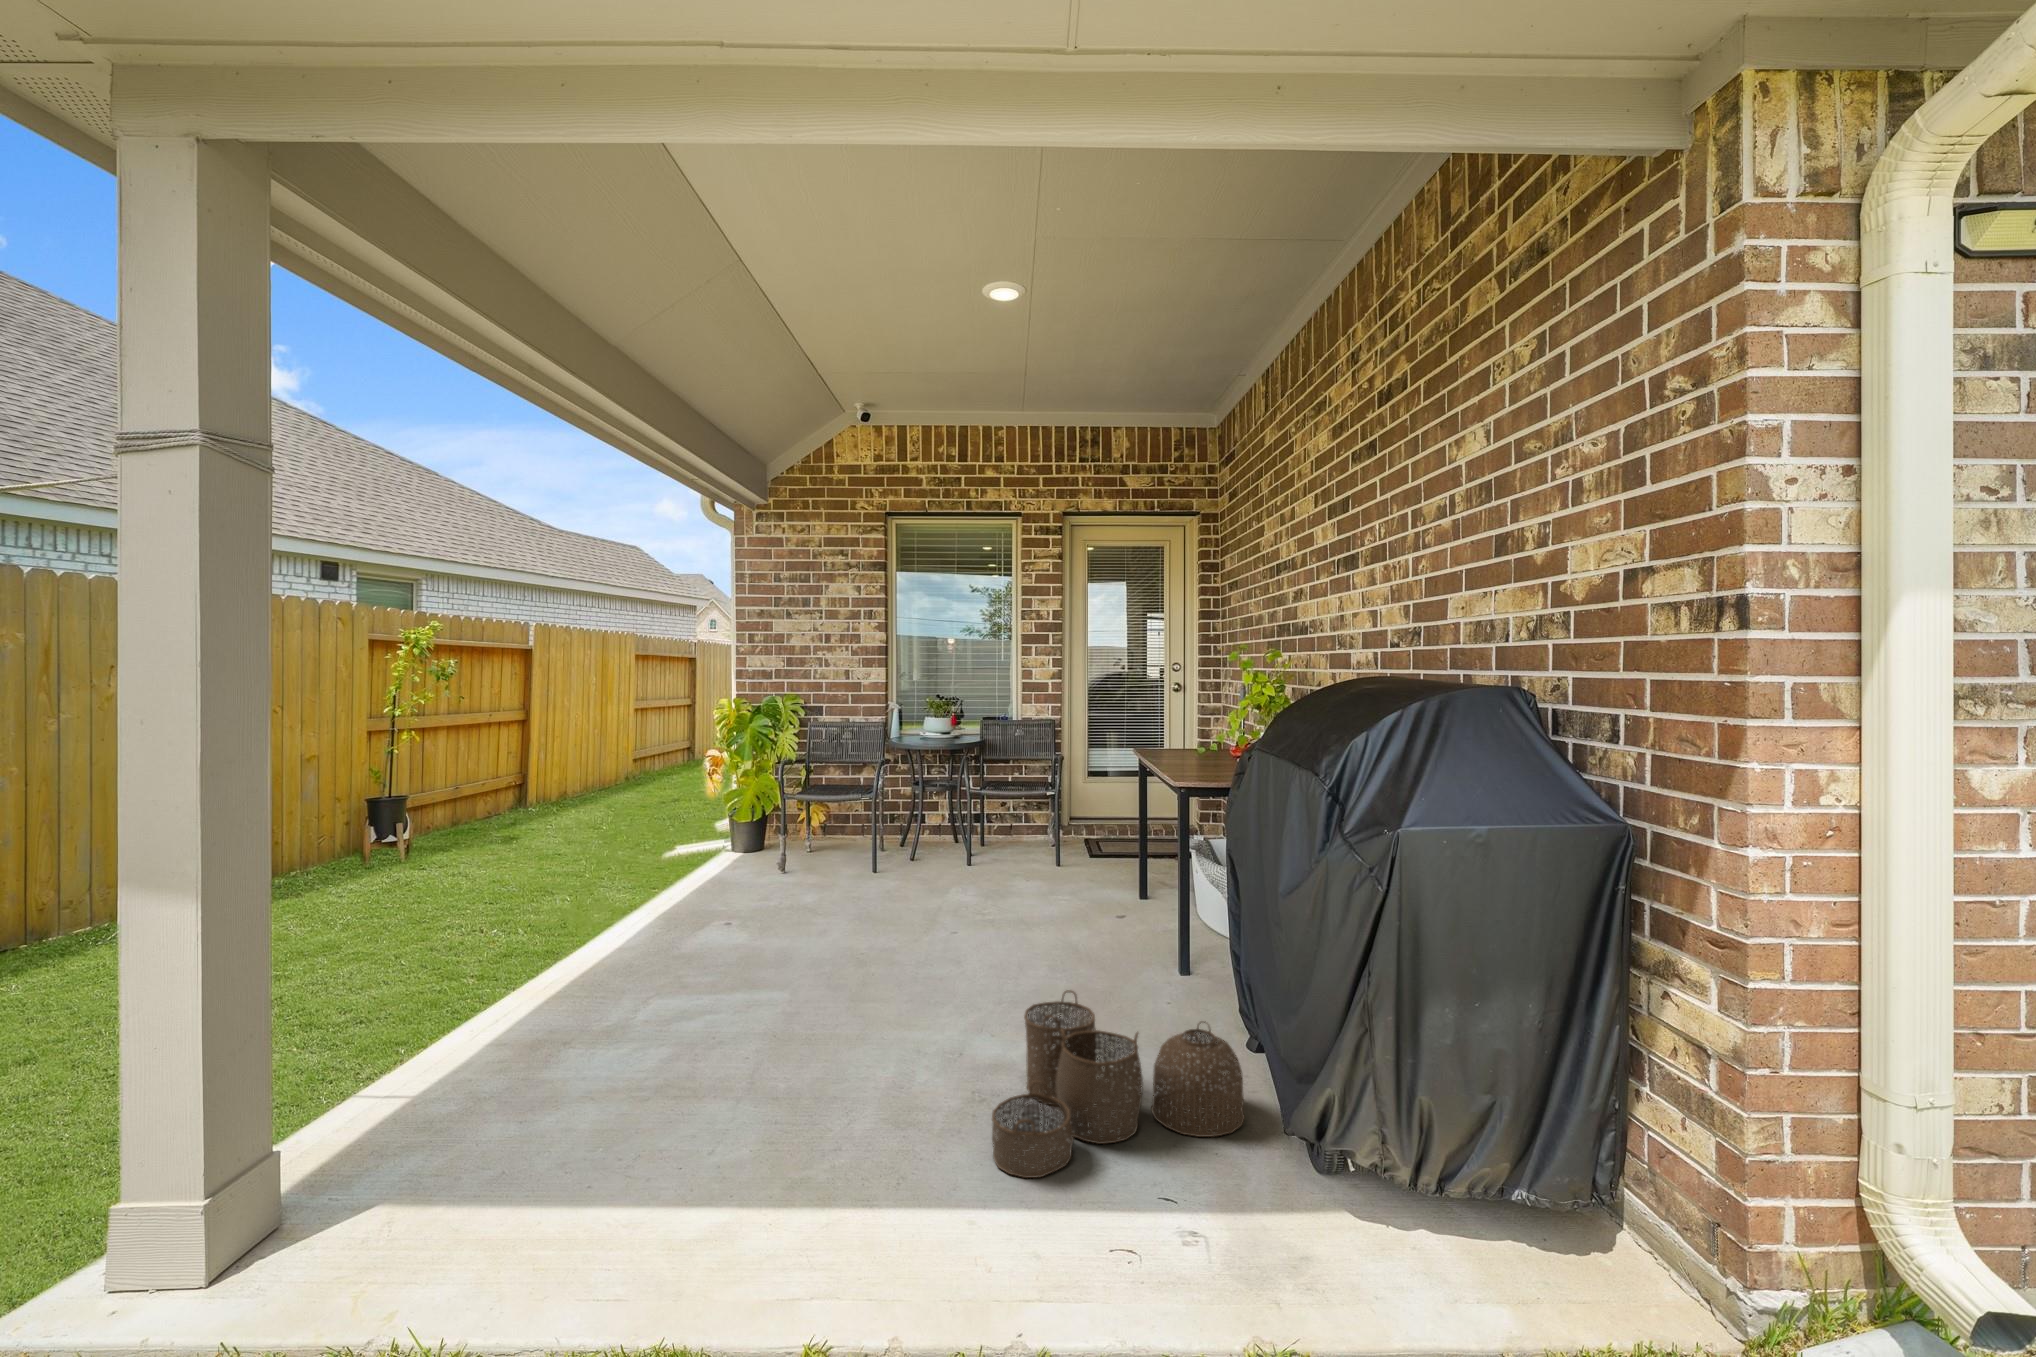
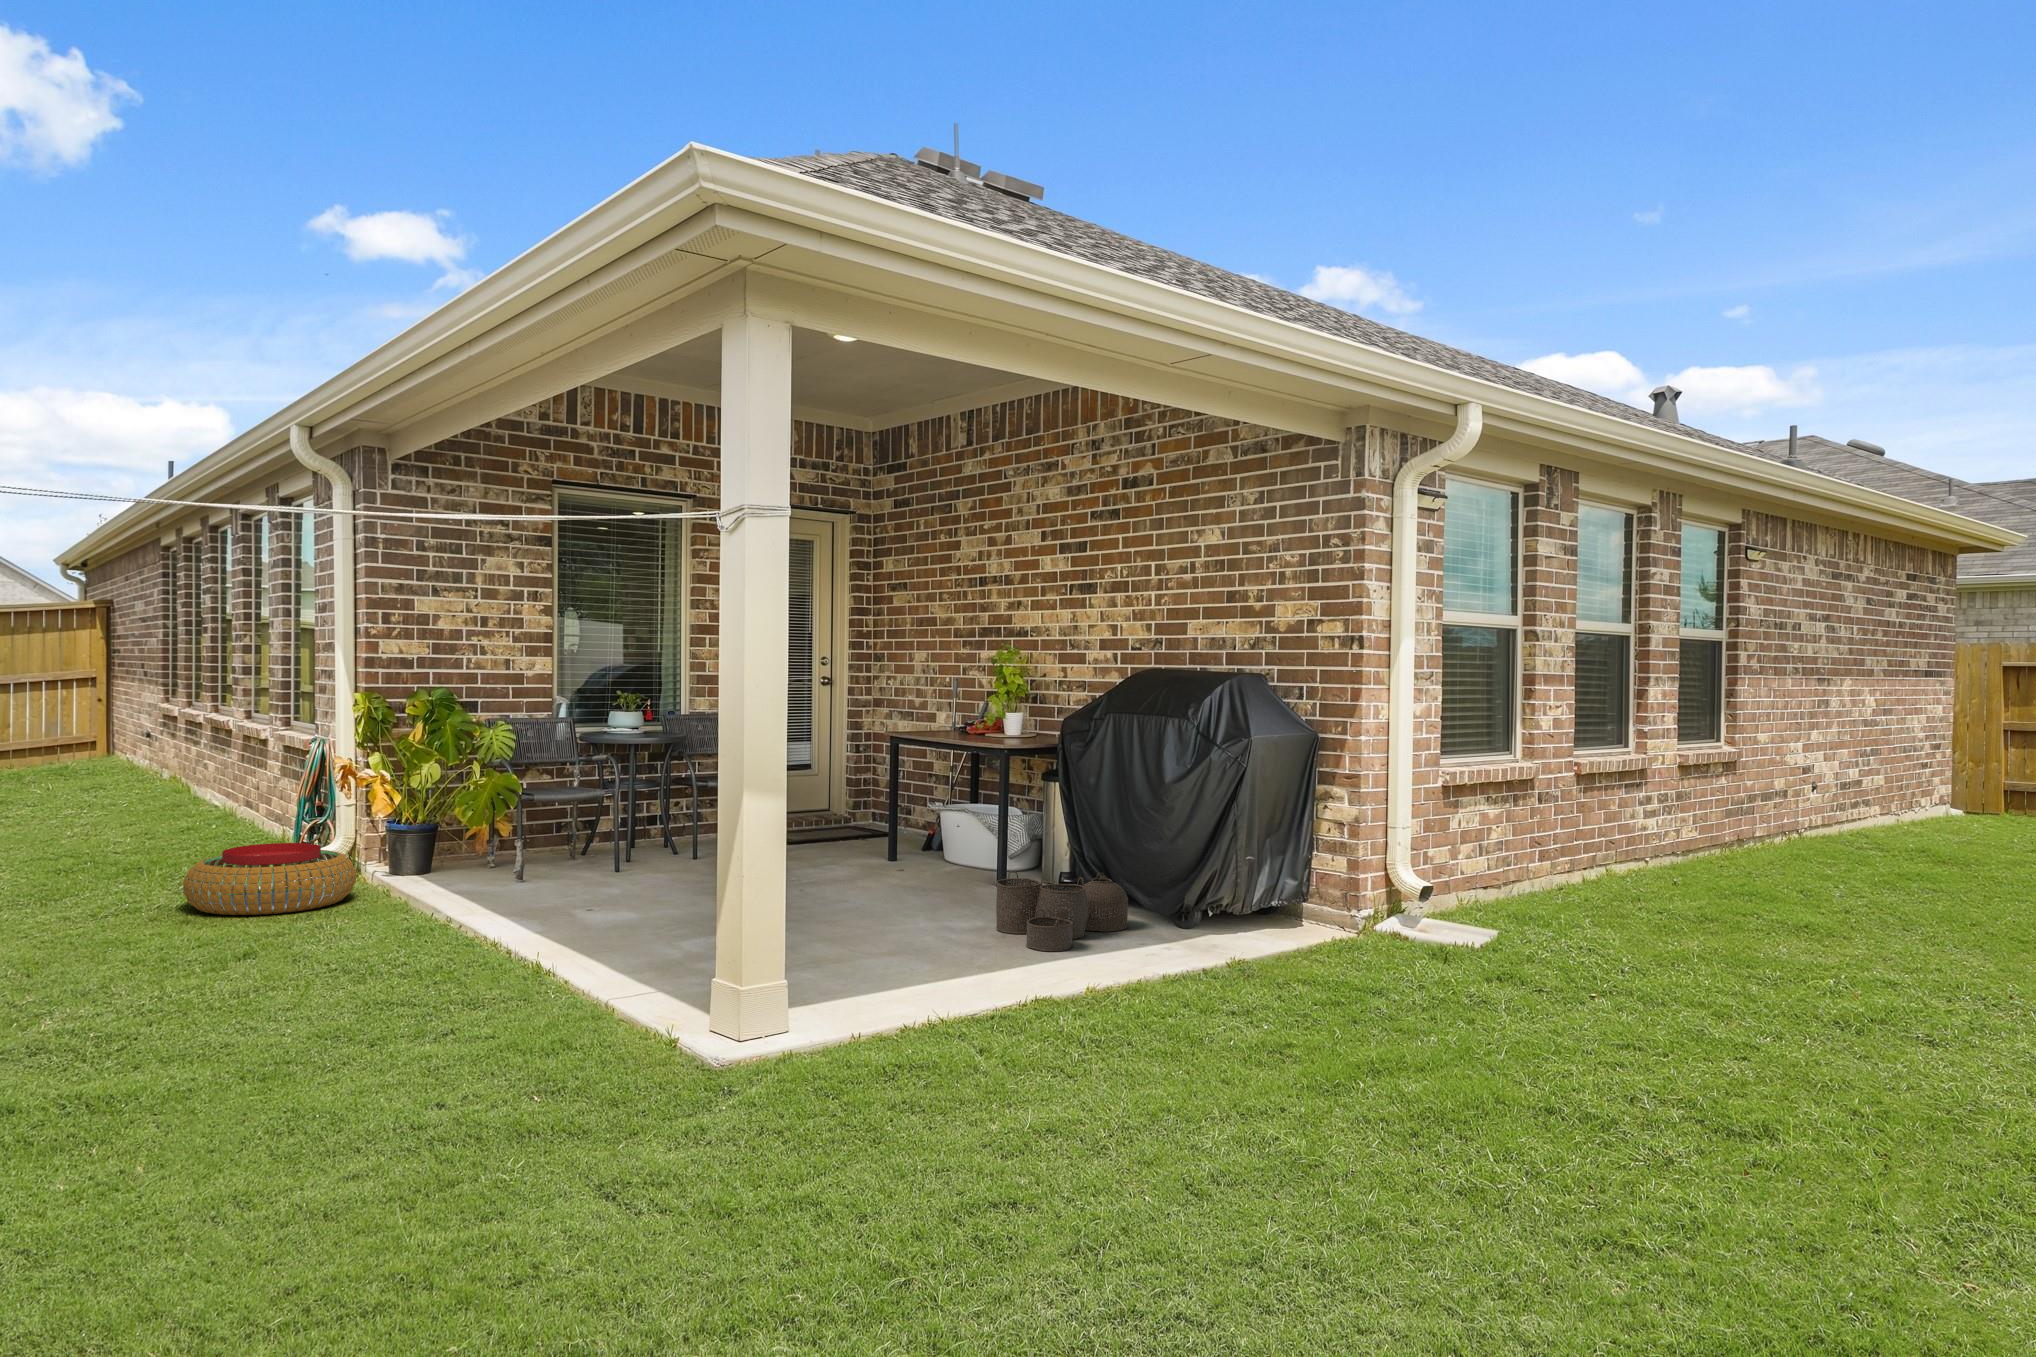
pouf: none [486,831,631,897] -> present [183,843,356,915]

